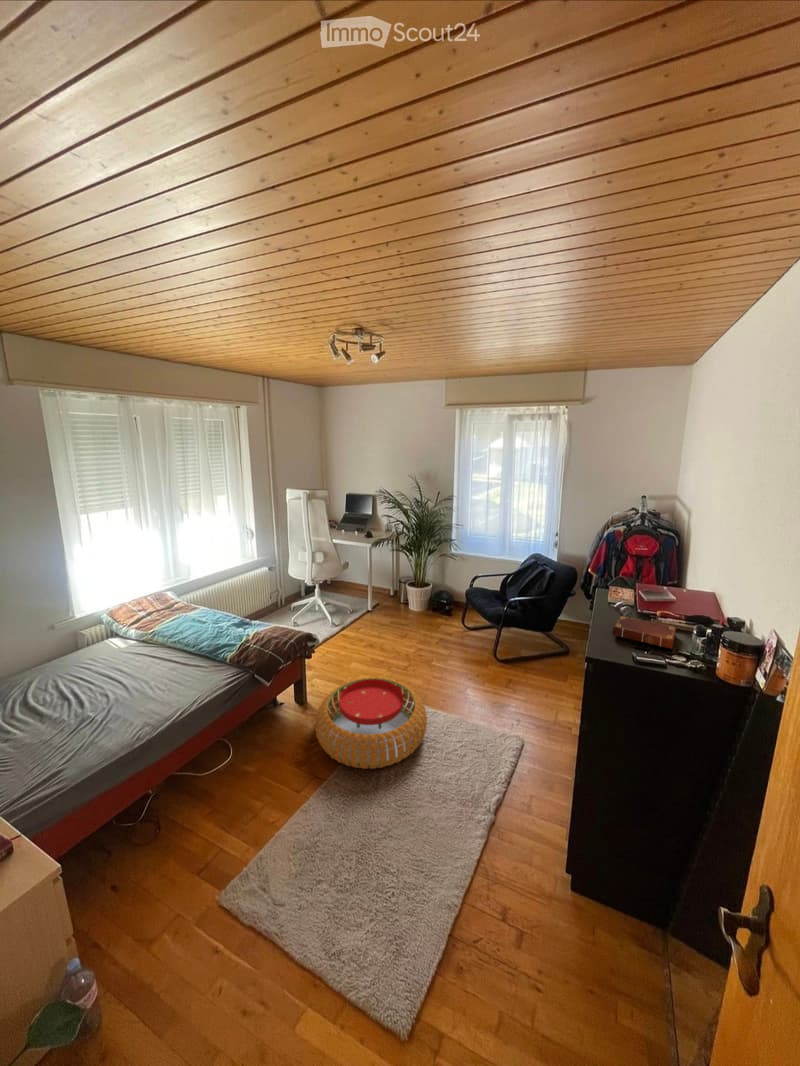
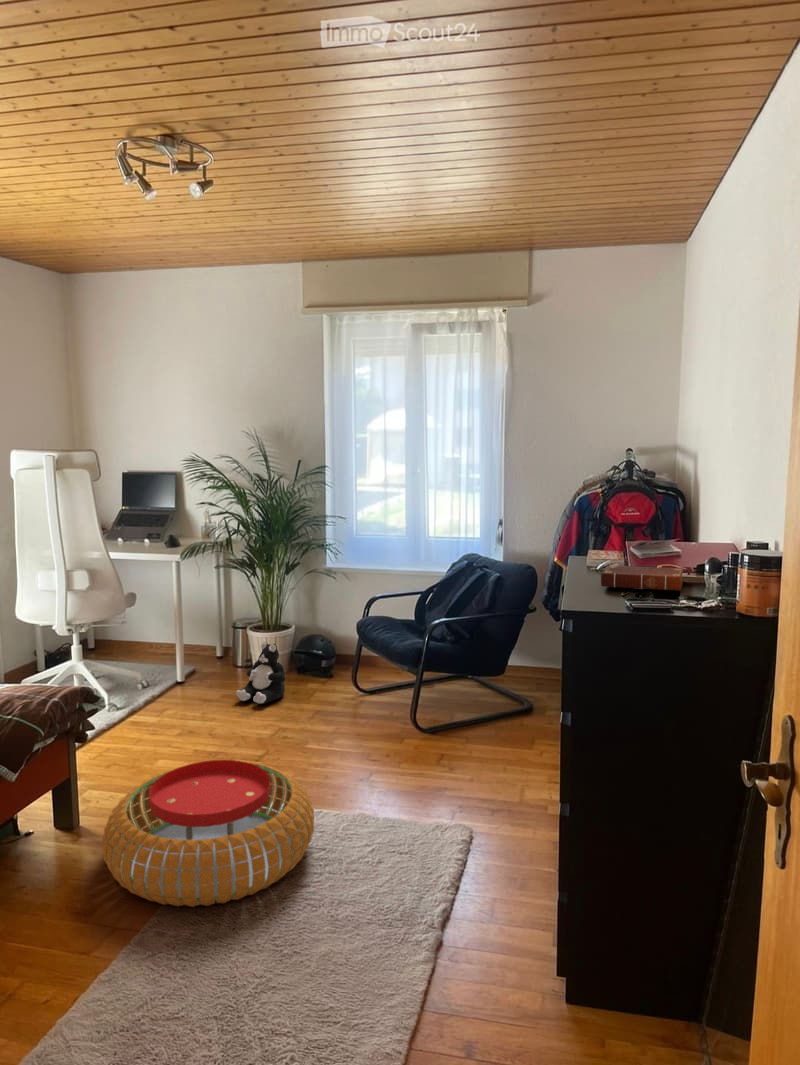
plush toy: none [397,596,424,631] -> present [236,642,285,704]

